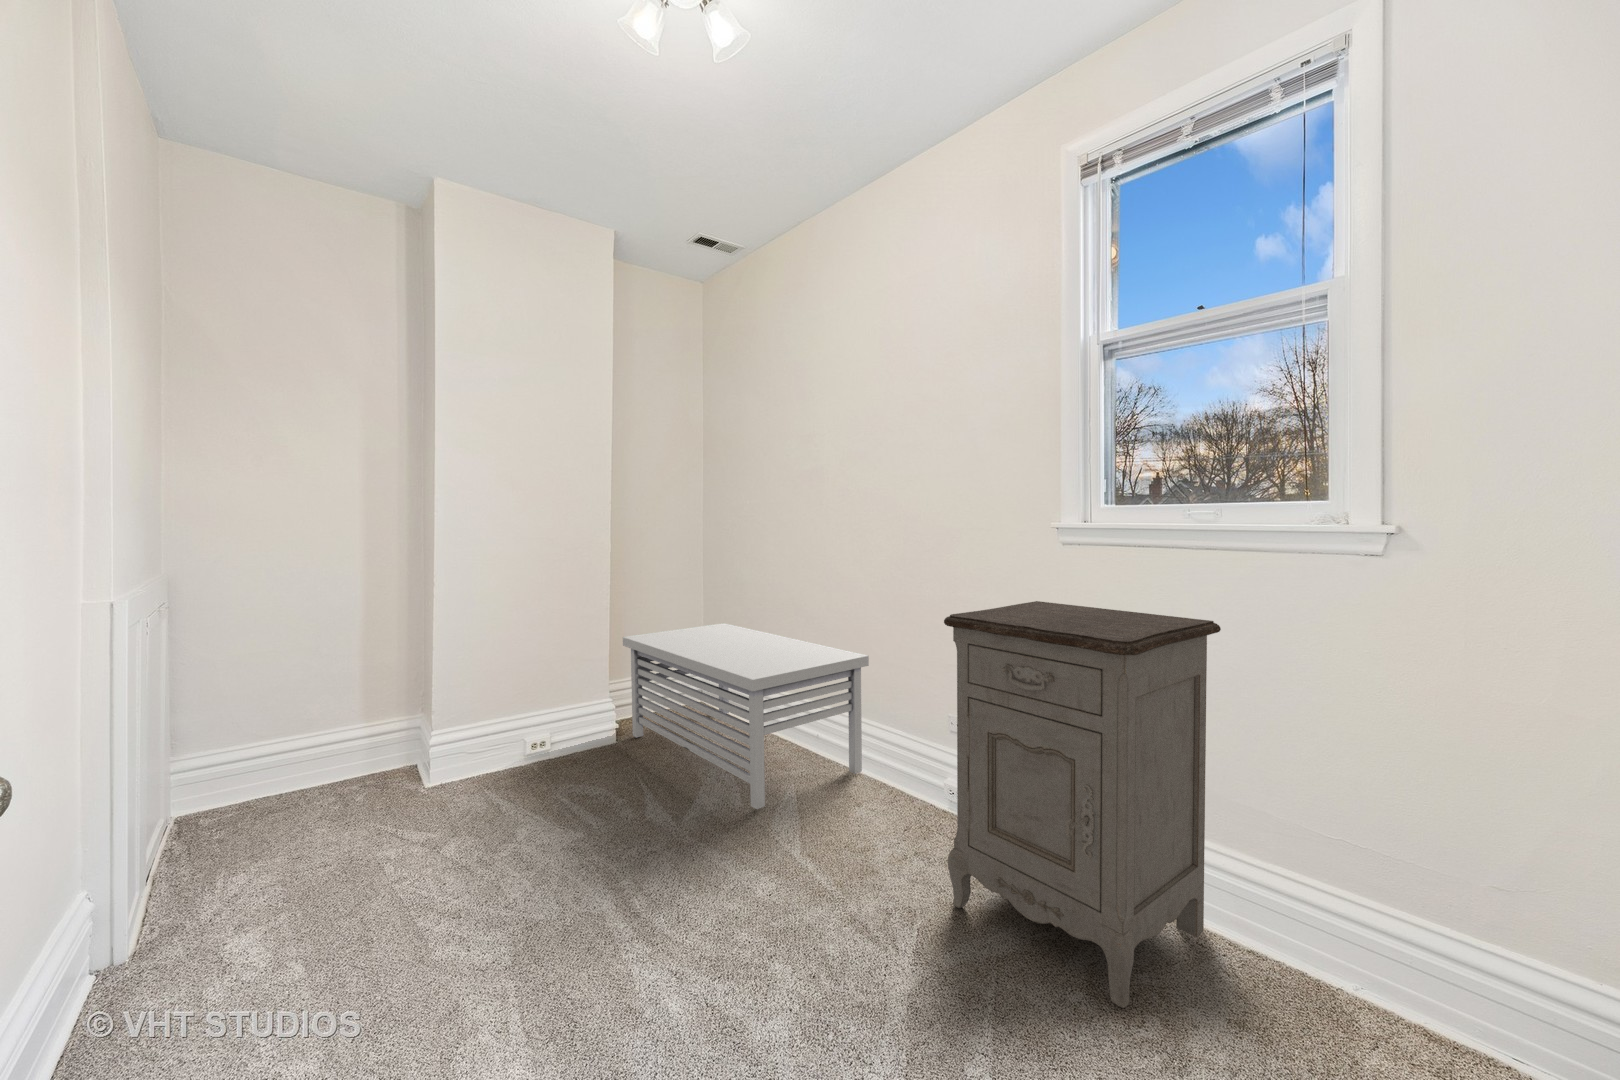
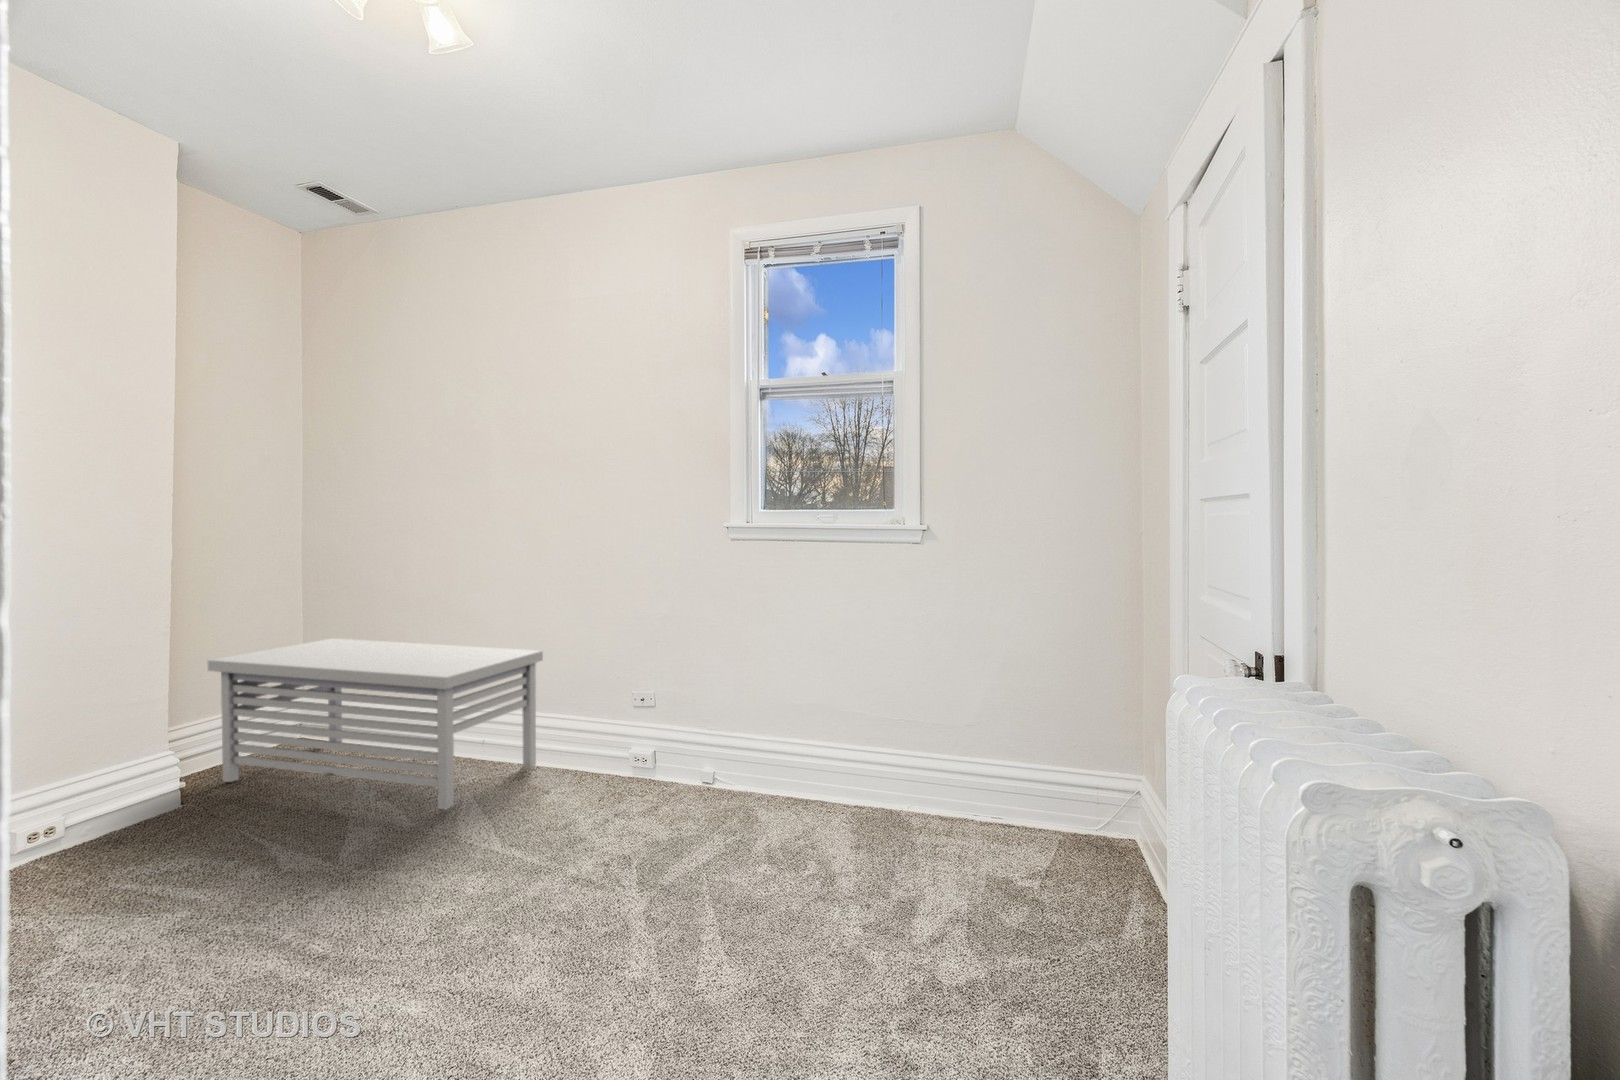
nightstand: present [944,601,1221,1008] -> none [657,585,840,848]

